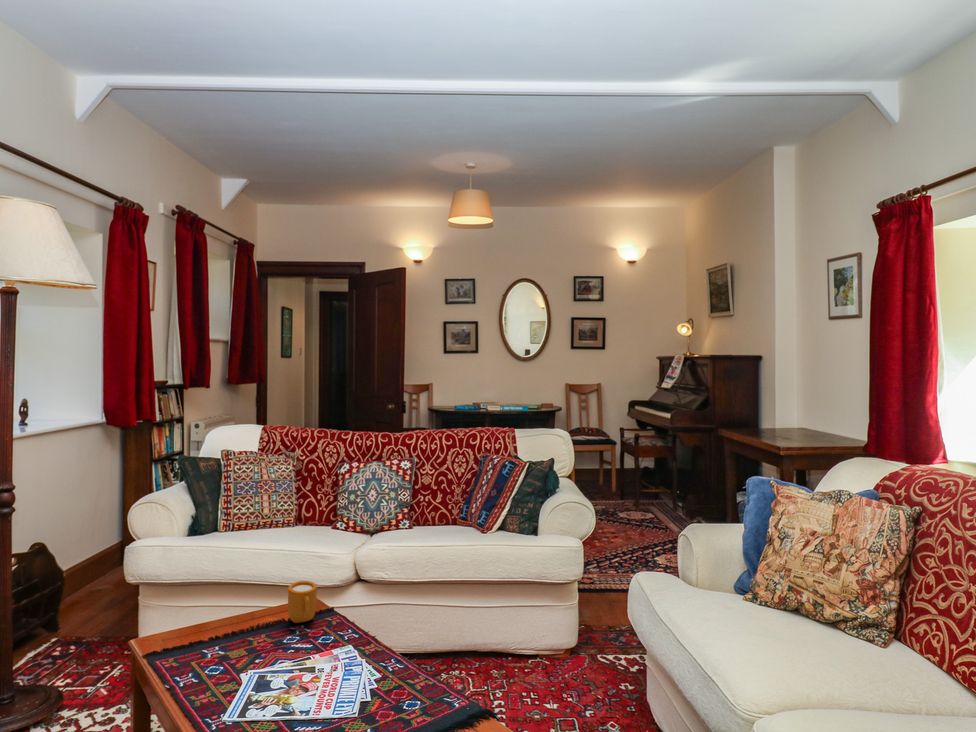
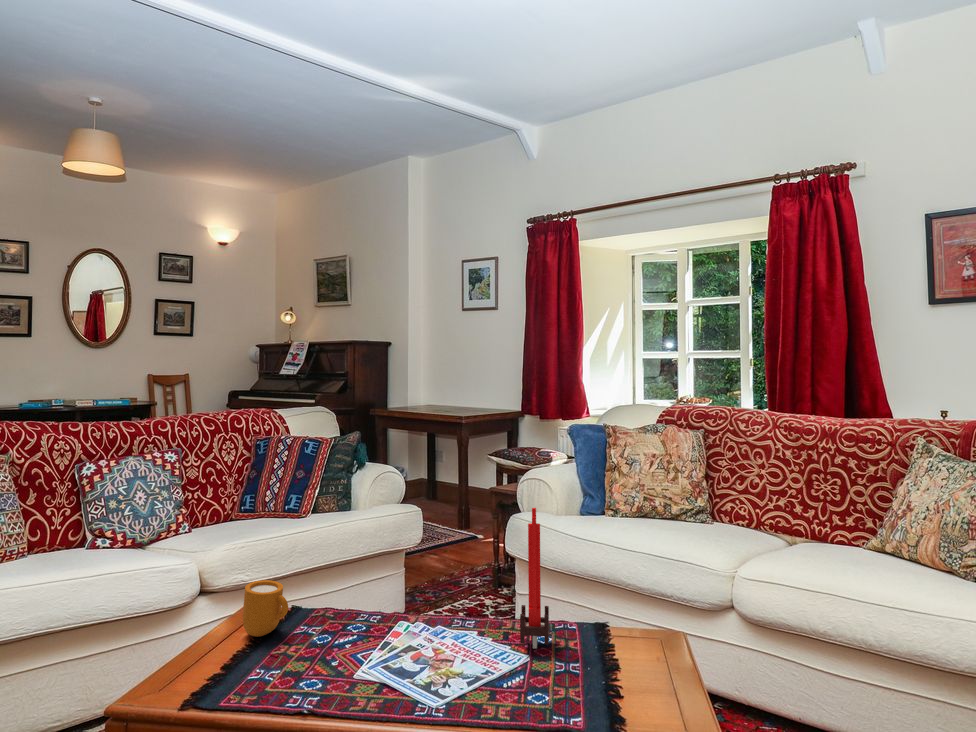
candle: none [401,572,437,702] -> present [520,508,549,649]

